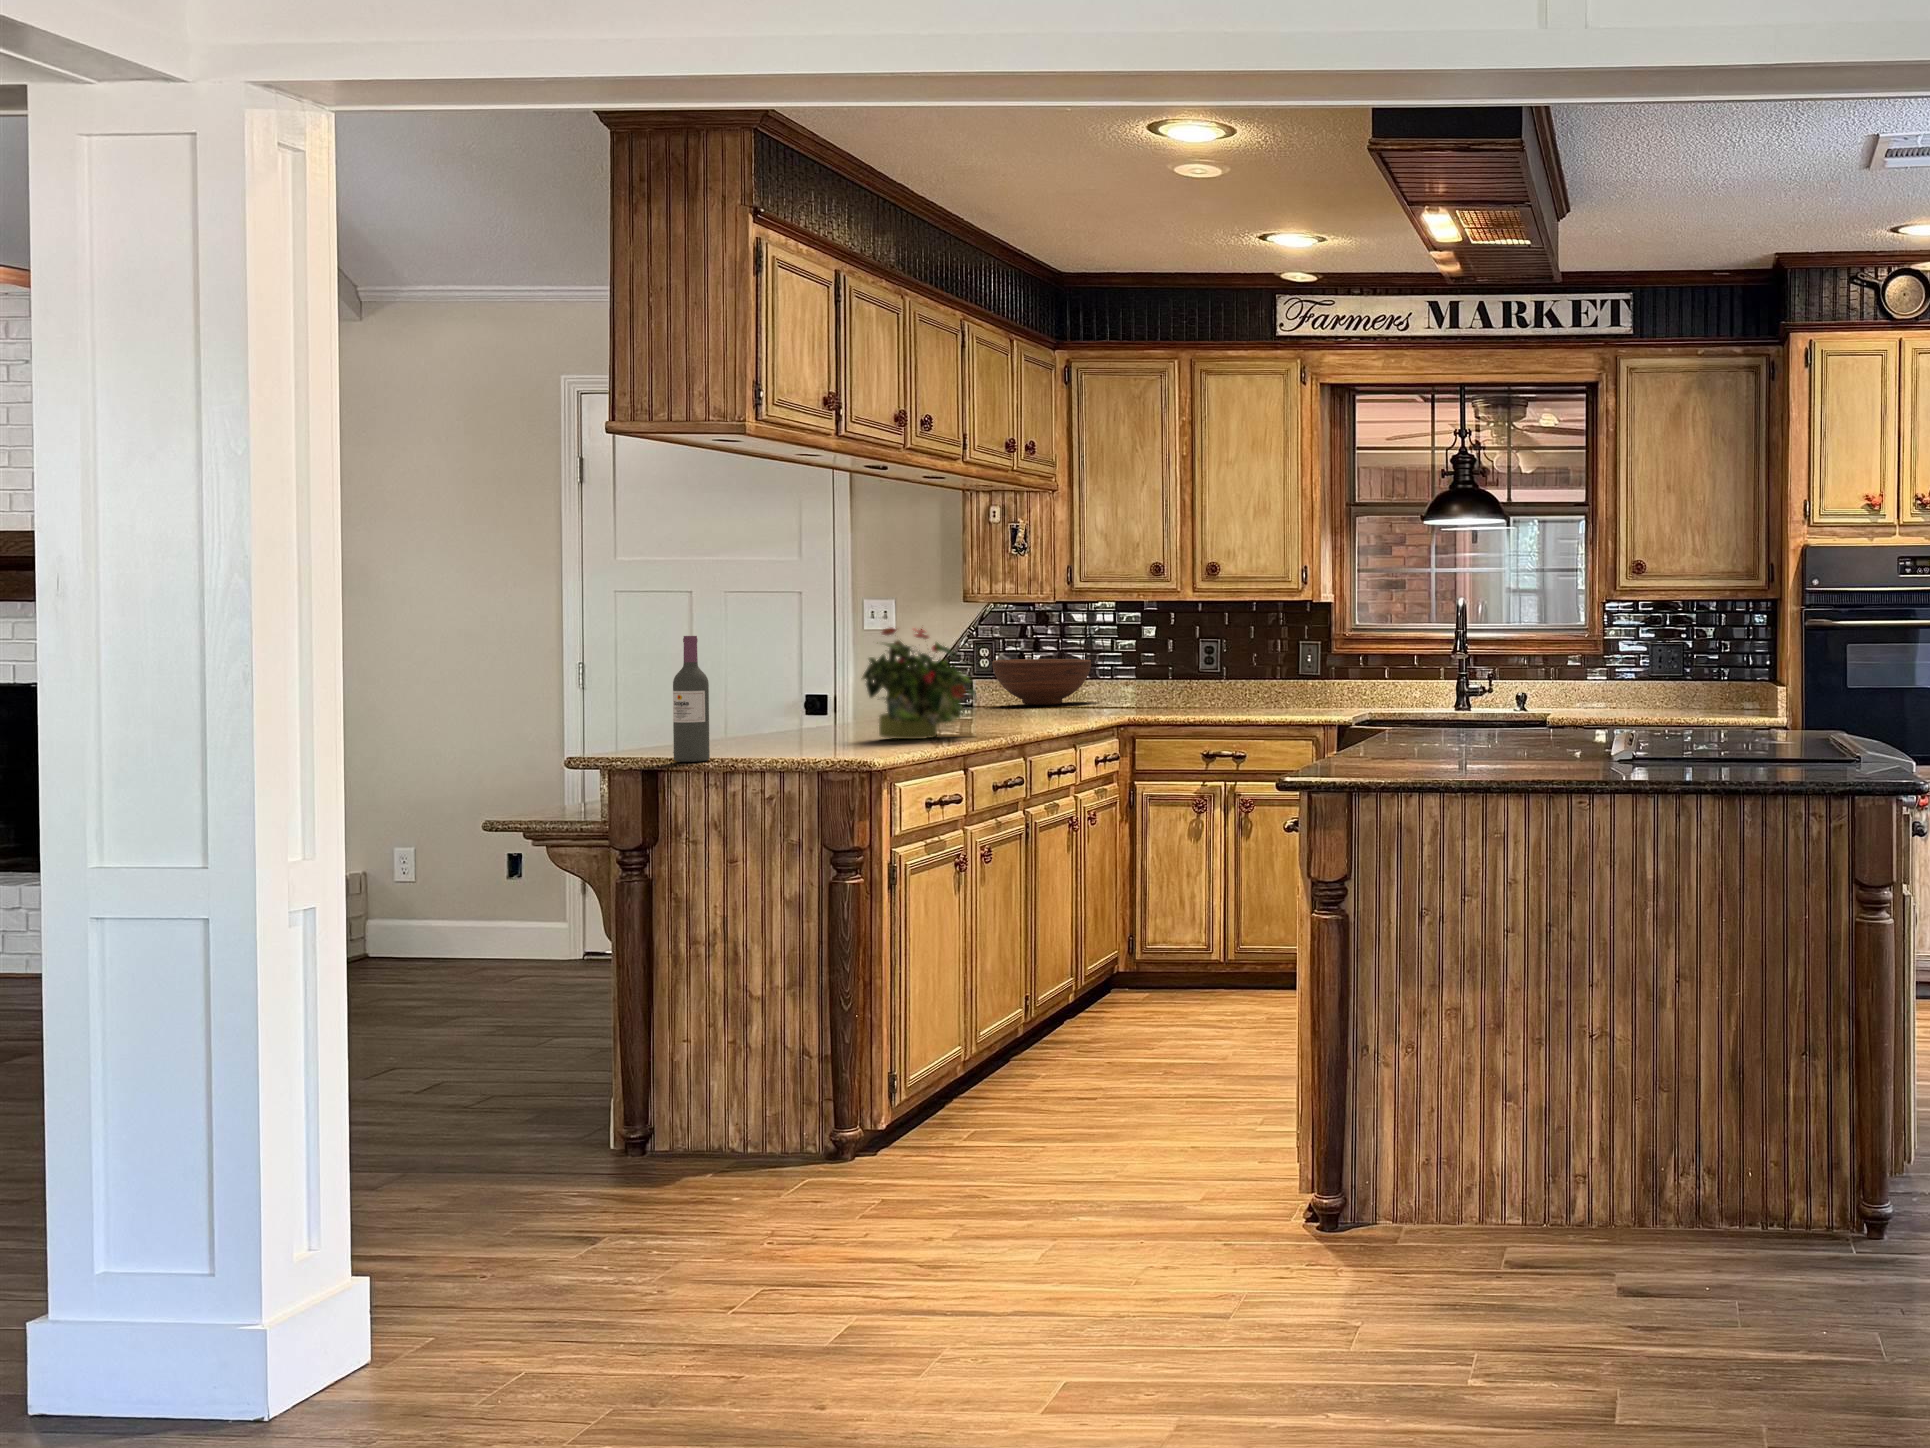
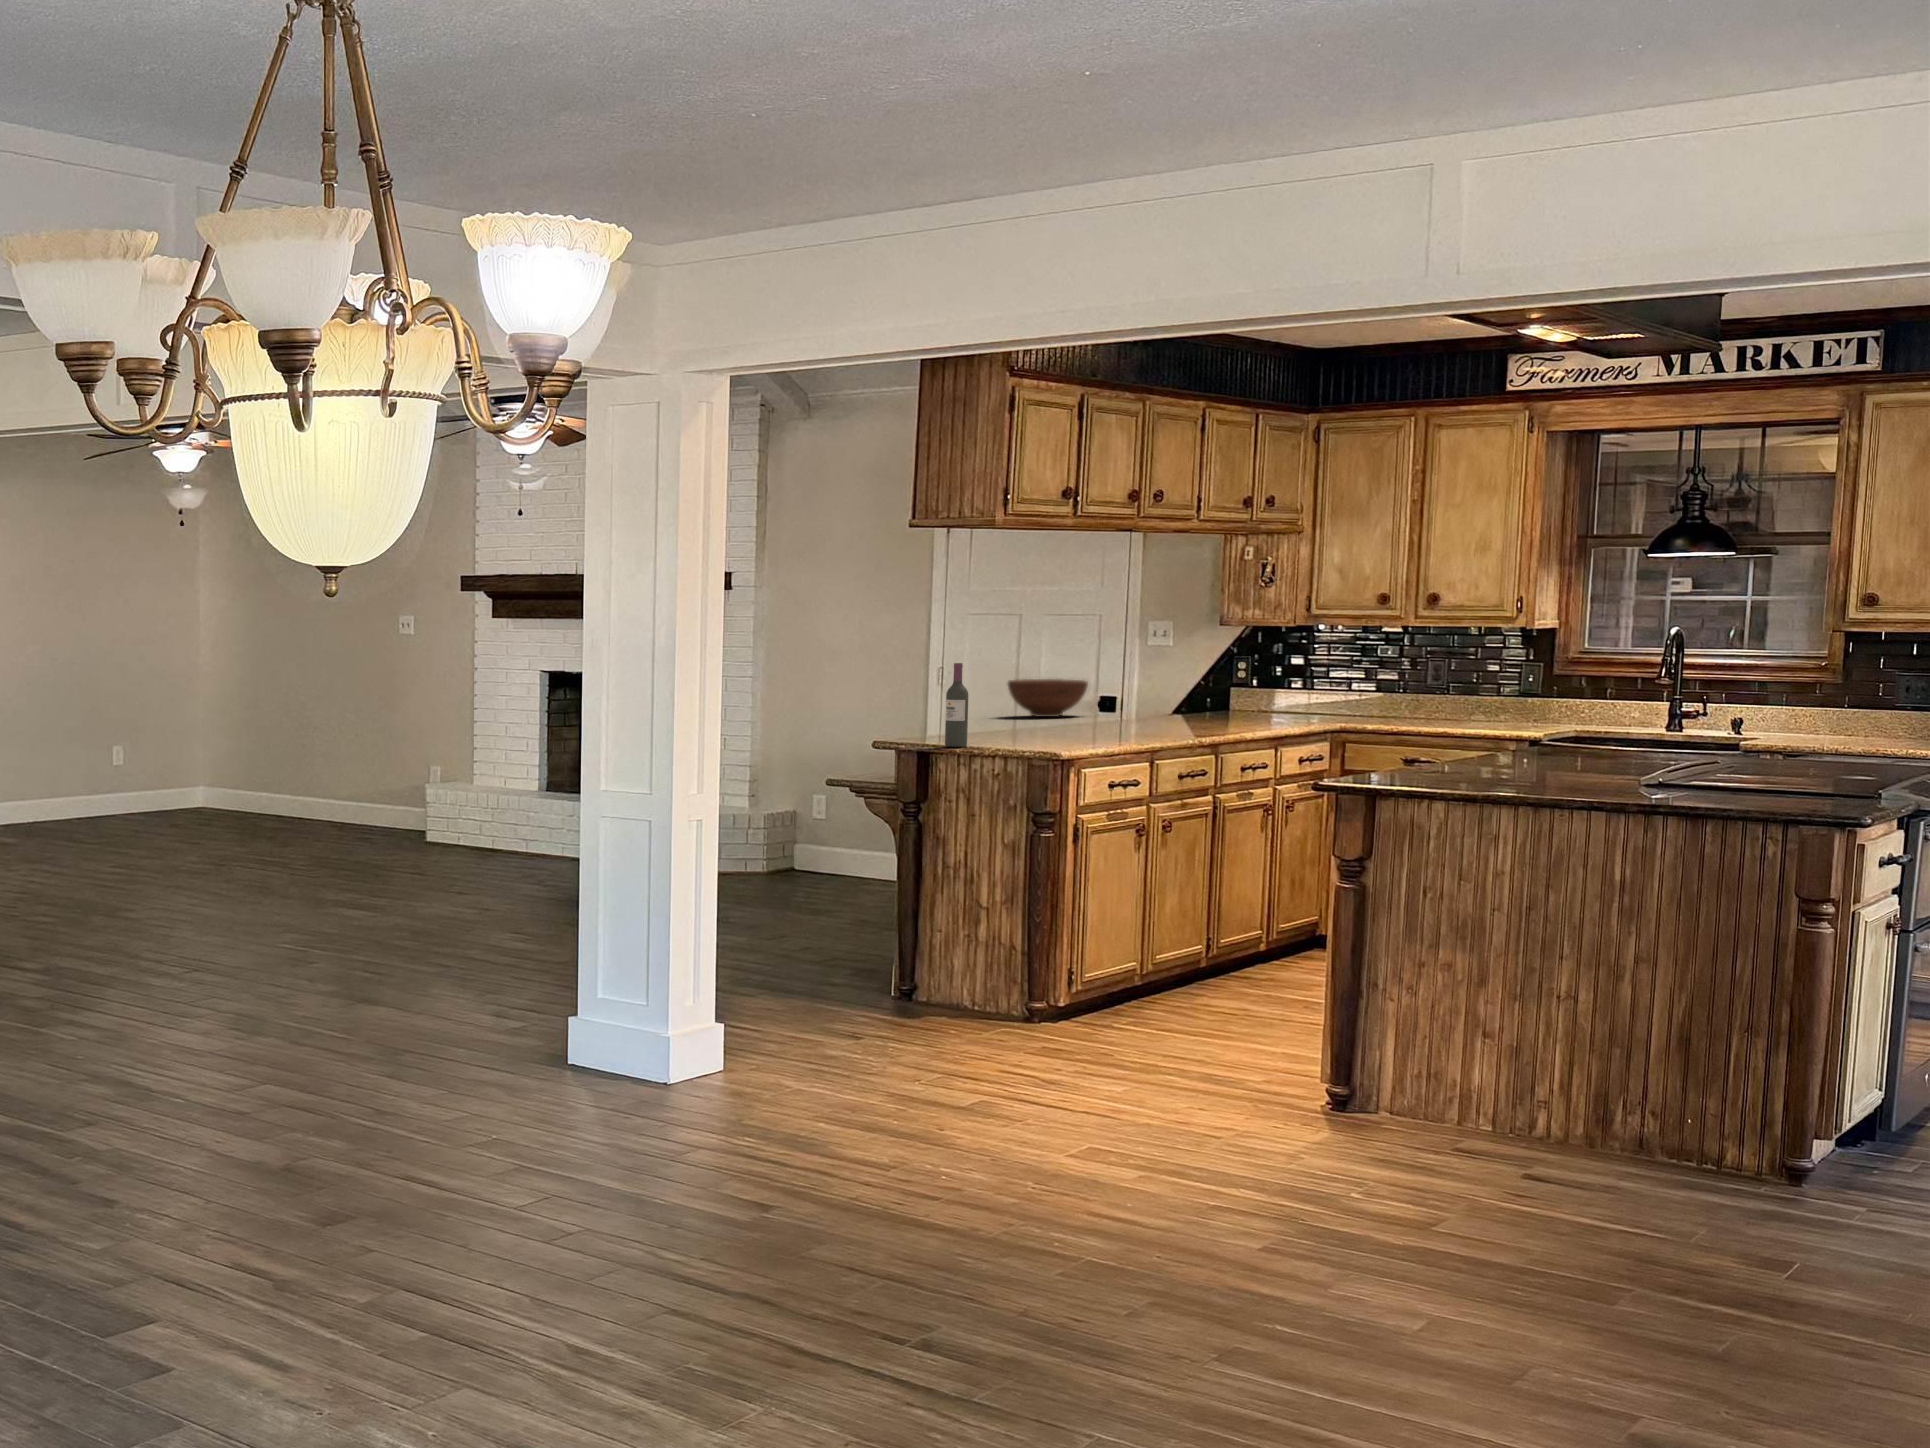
potted plant: present [861,627,976,739] -> none [1082,654,1168,739]
fruit bowl: present [992,659,1091,705] -> present [1008,679,1088,717]

